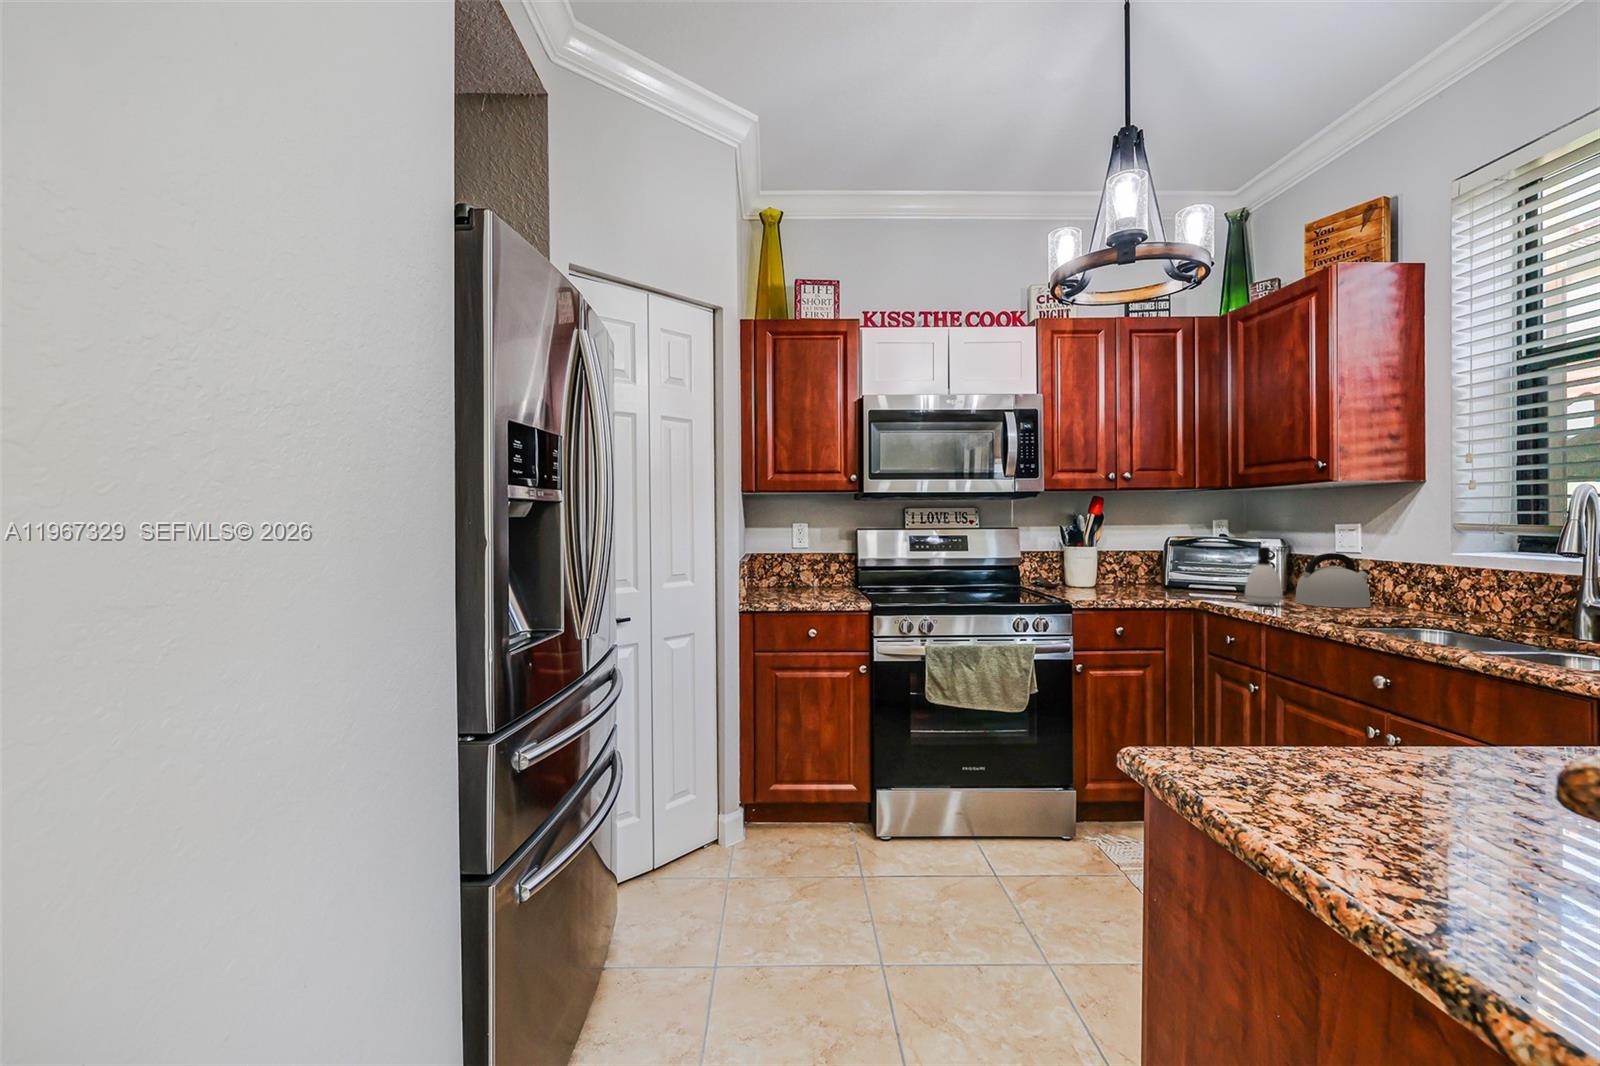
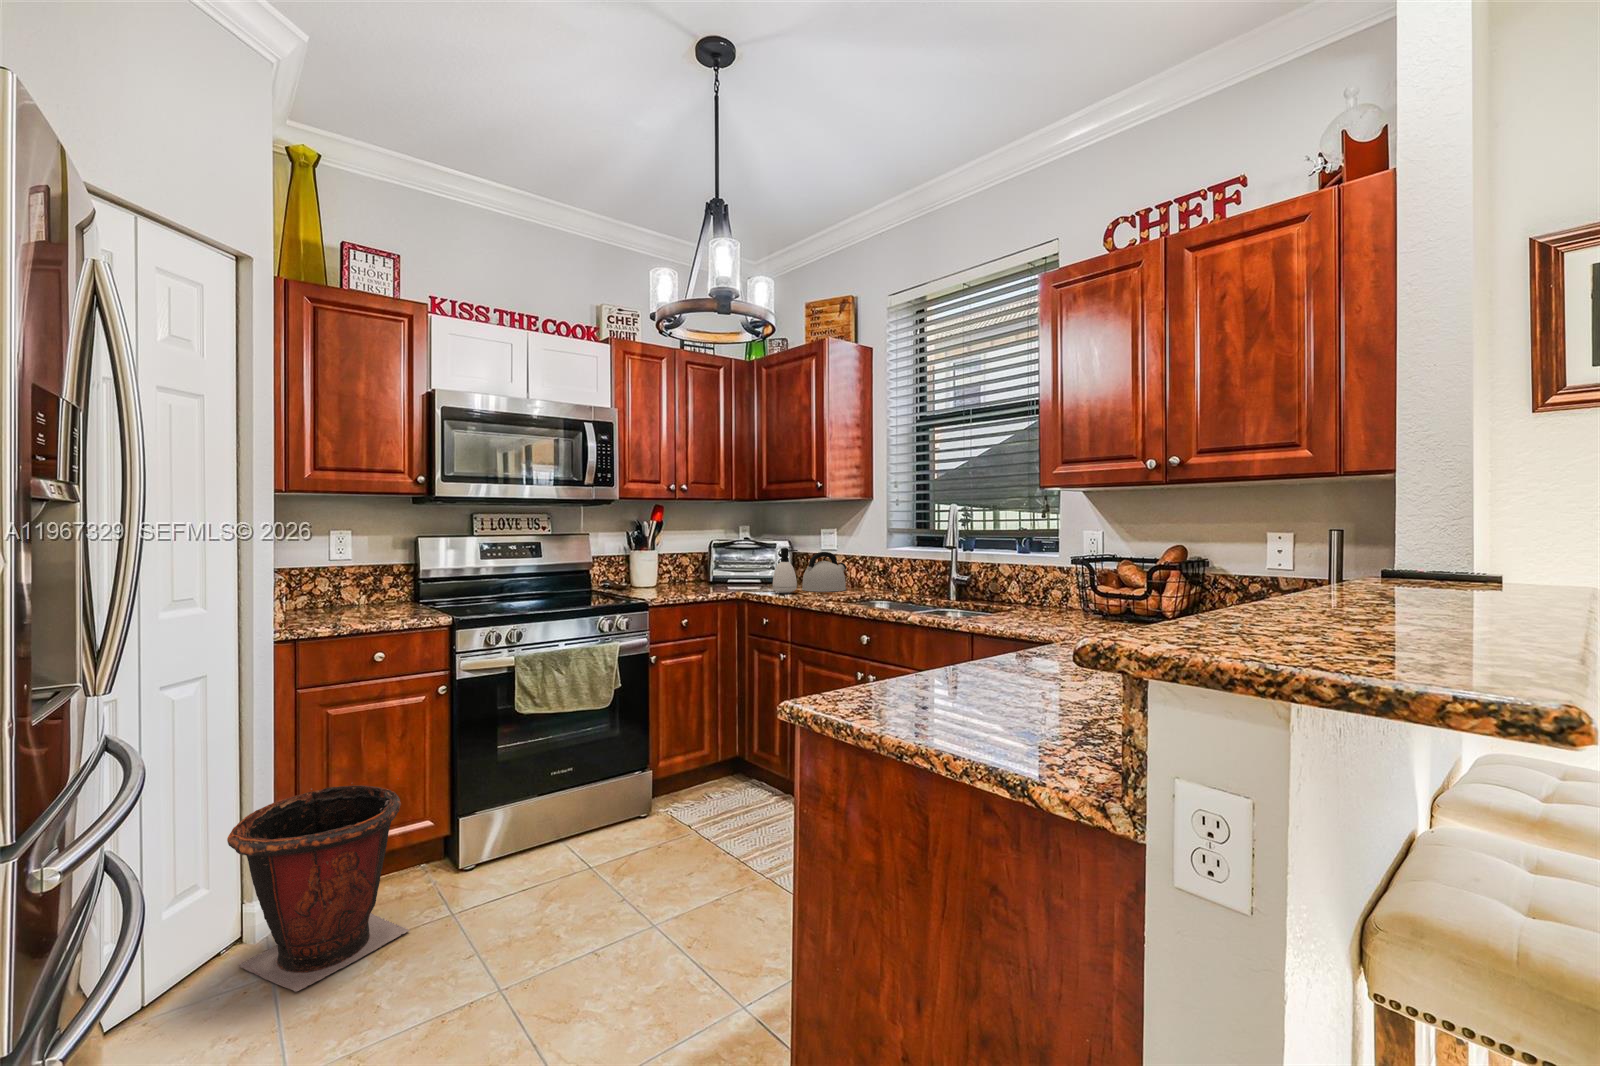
waste bin: none [692,738,819,908] -> present [227,786,410,992]

